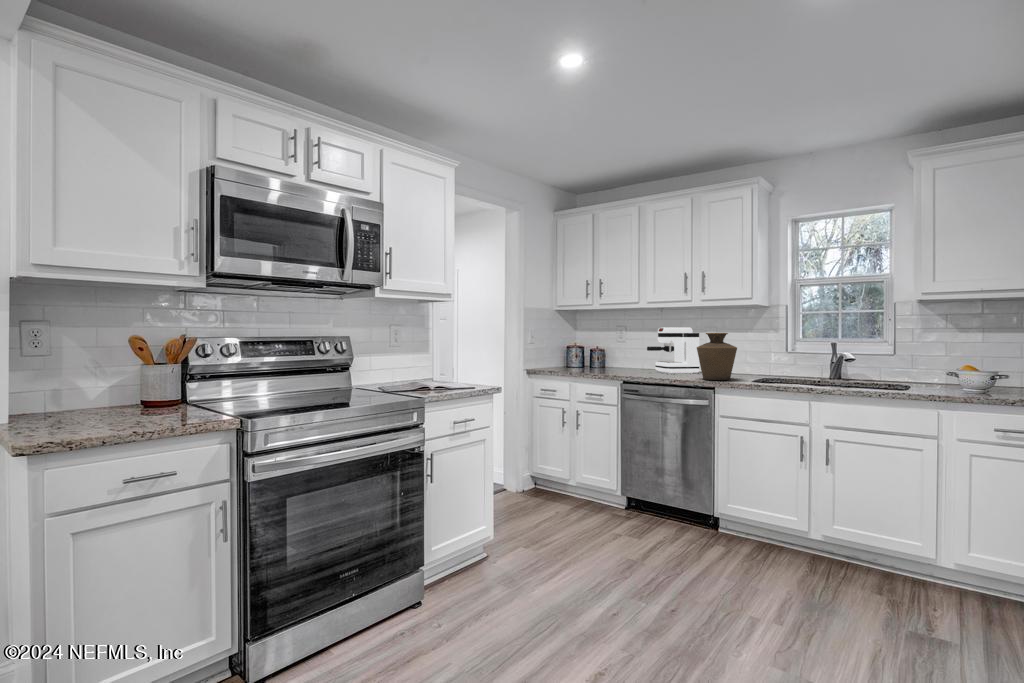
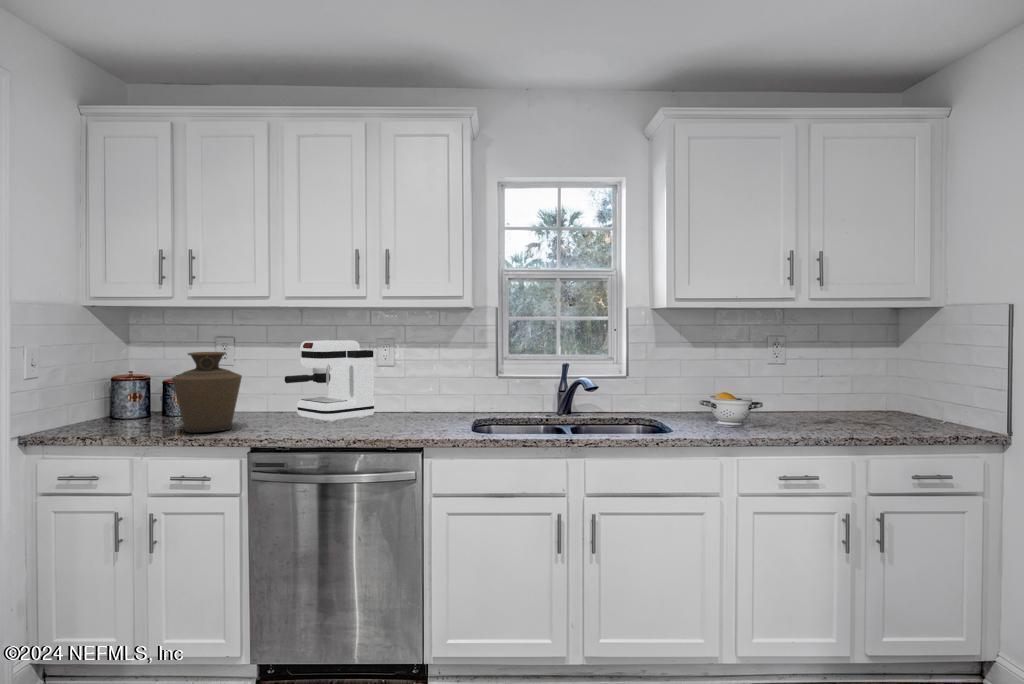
vase: present [697,333,737,380] -> present [172,352,242,433]

